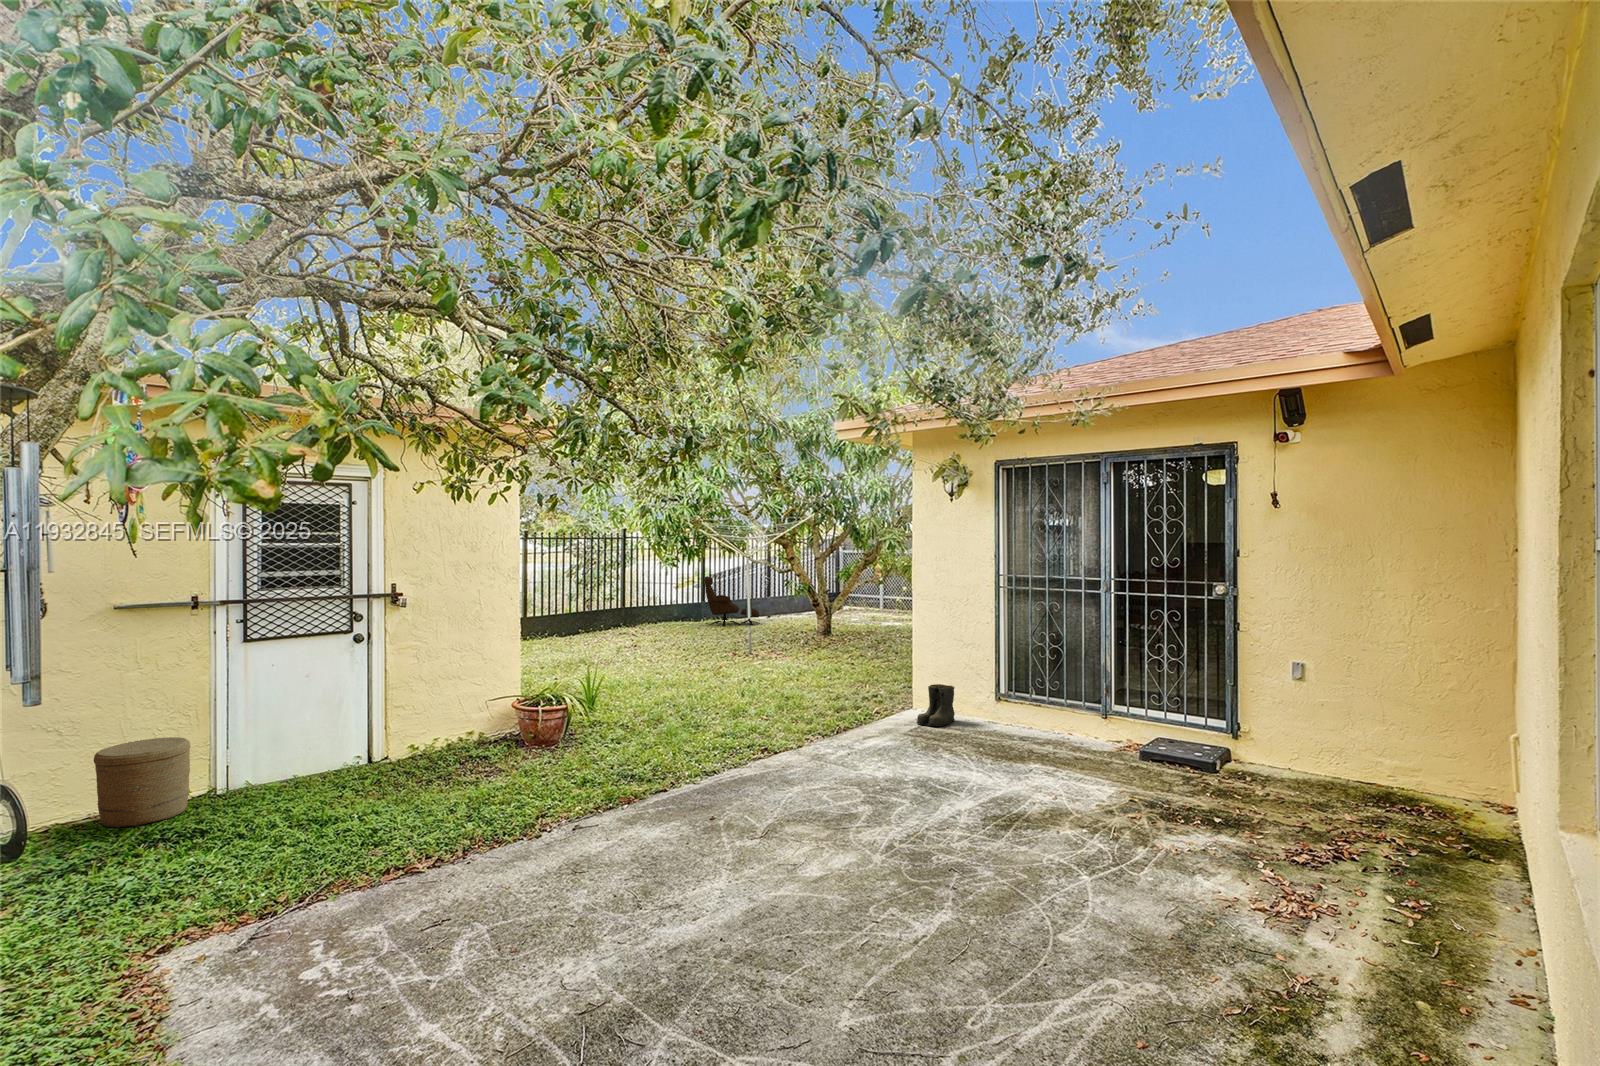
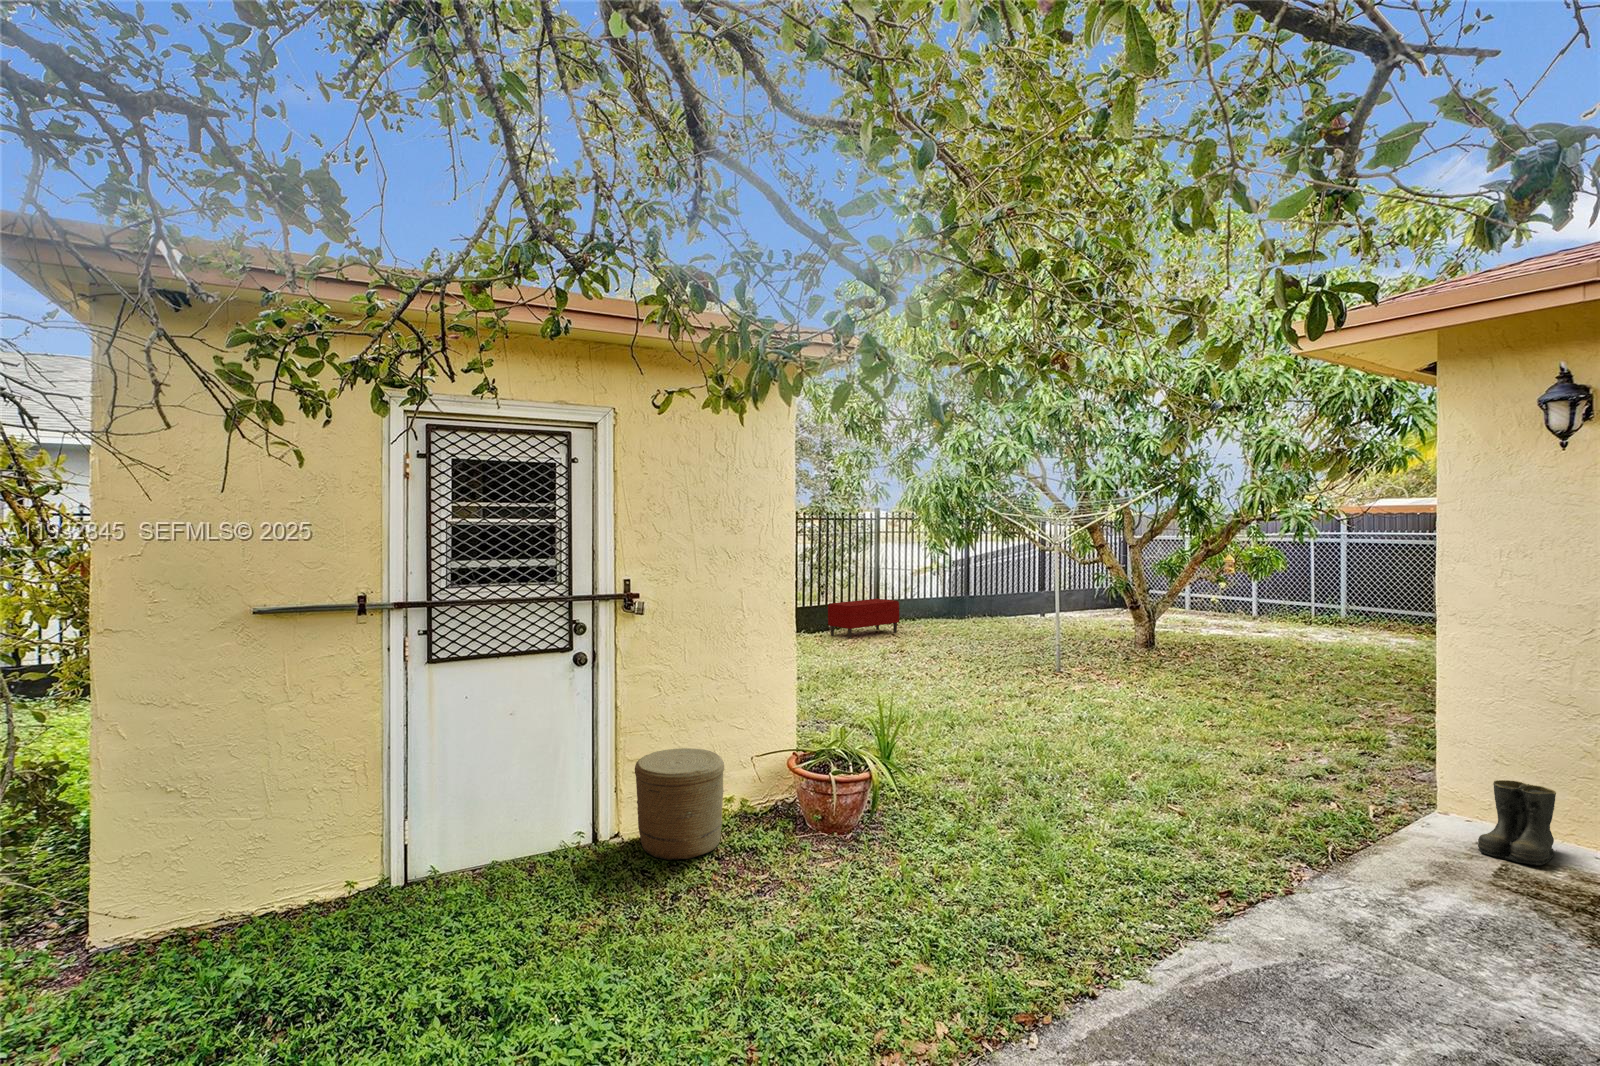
lounge chair: present [704,576,759,626] -> none [957,562,1025,625]
bench: none [591,607,653,641] -> present [828,599,899,639]
woven basket: present [94,737,190,828] -> present [635,748,724,860]

